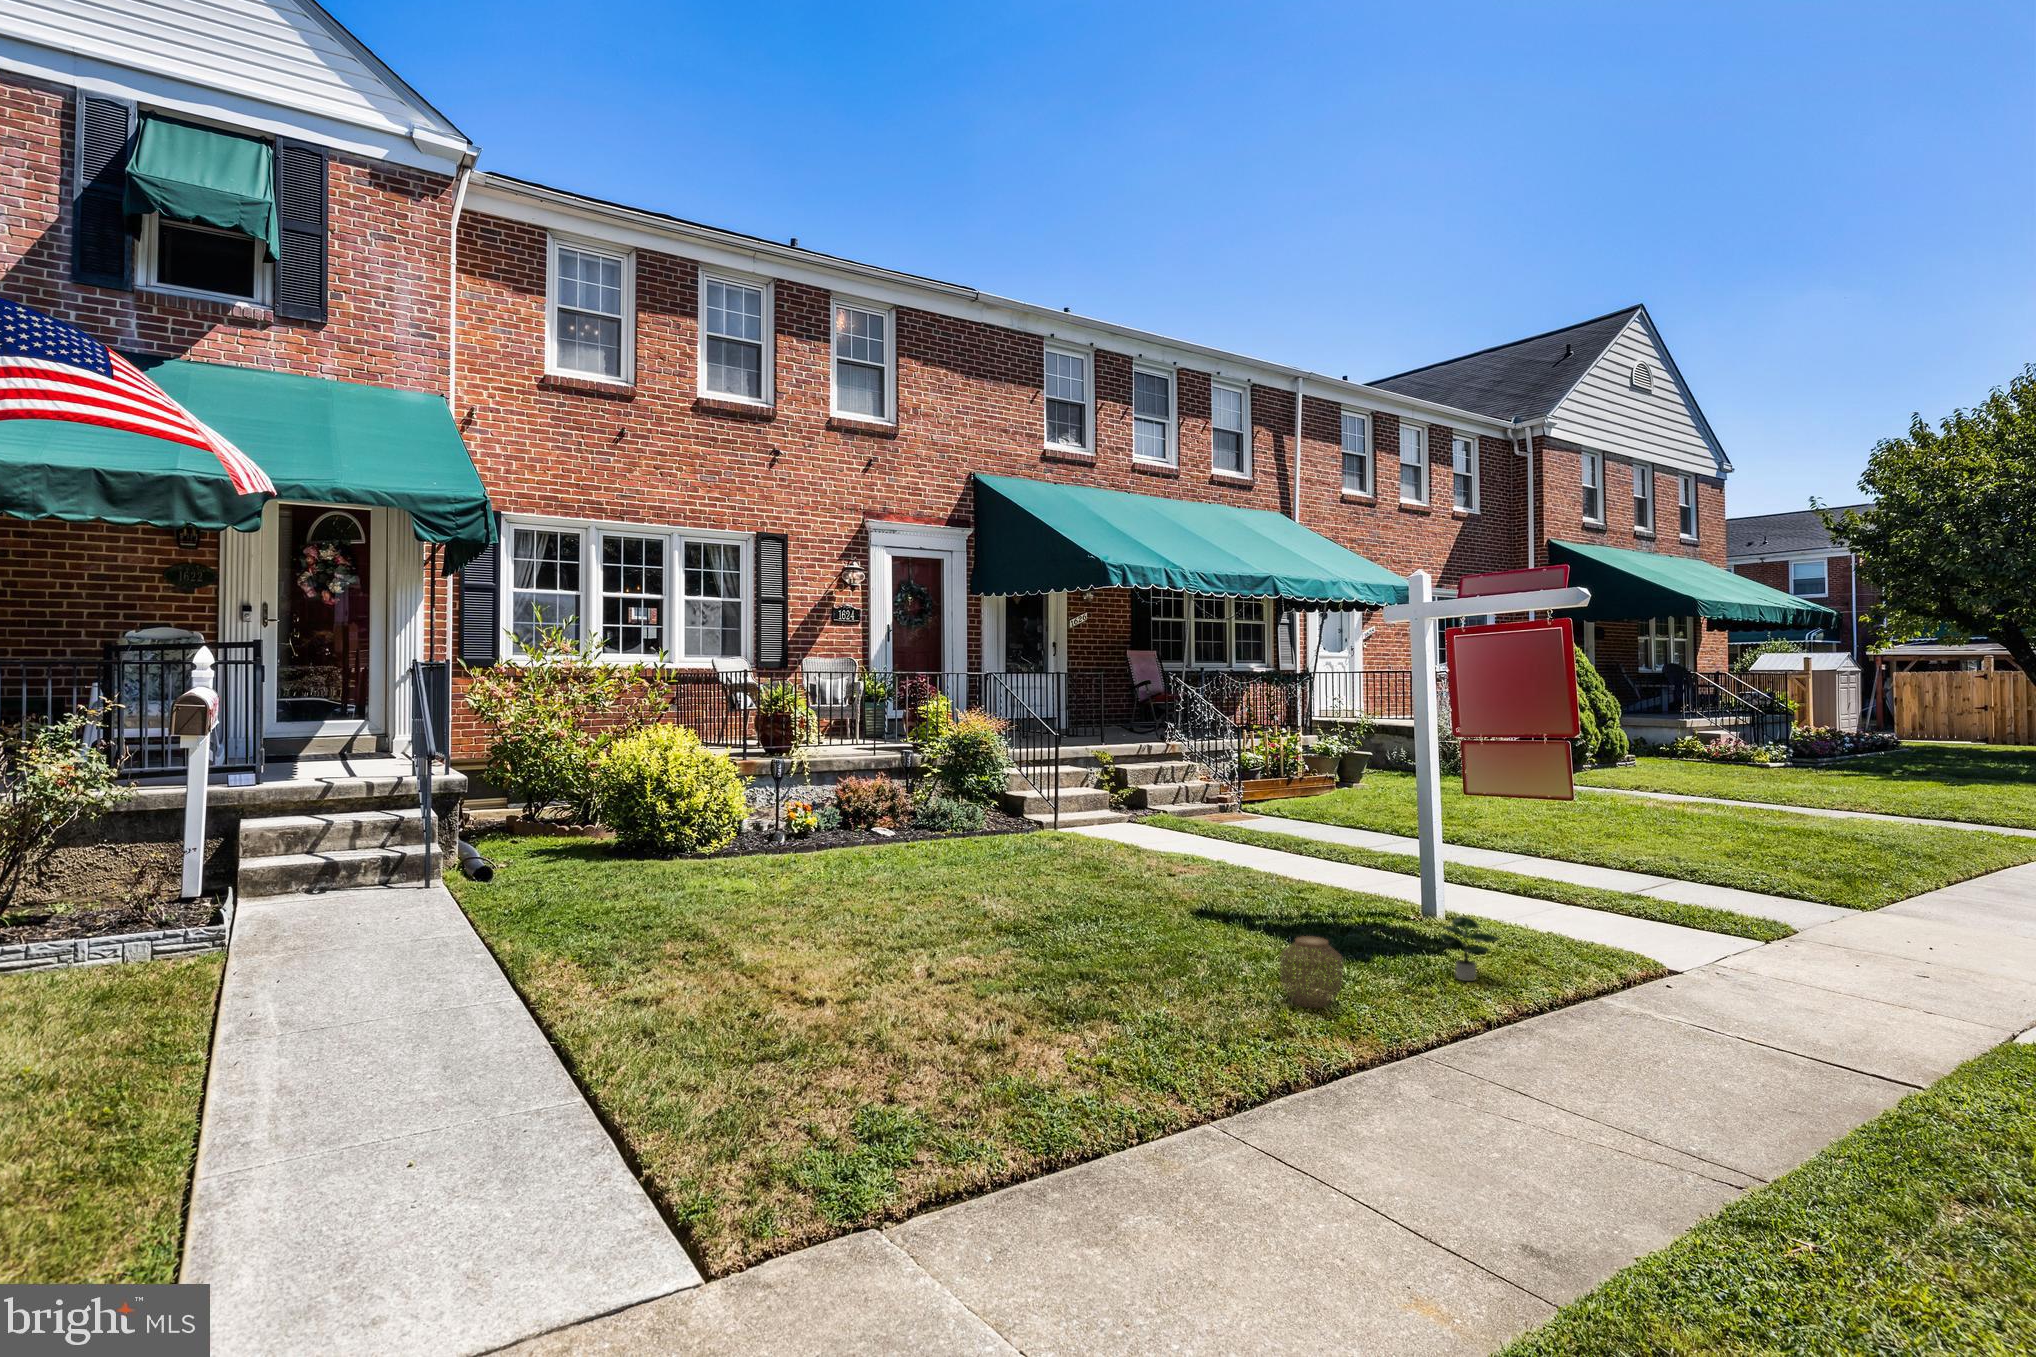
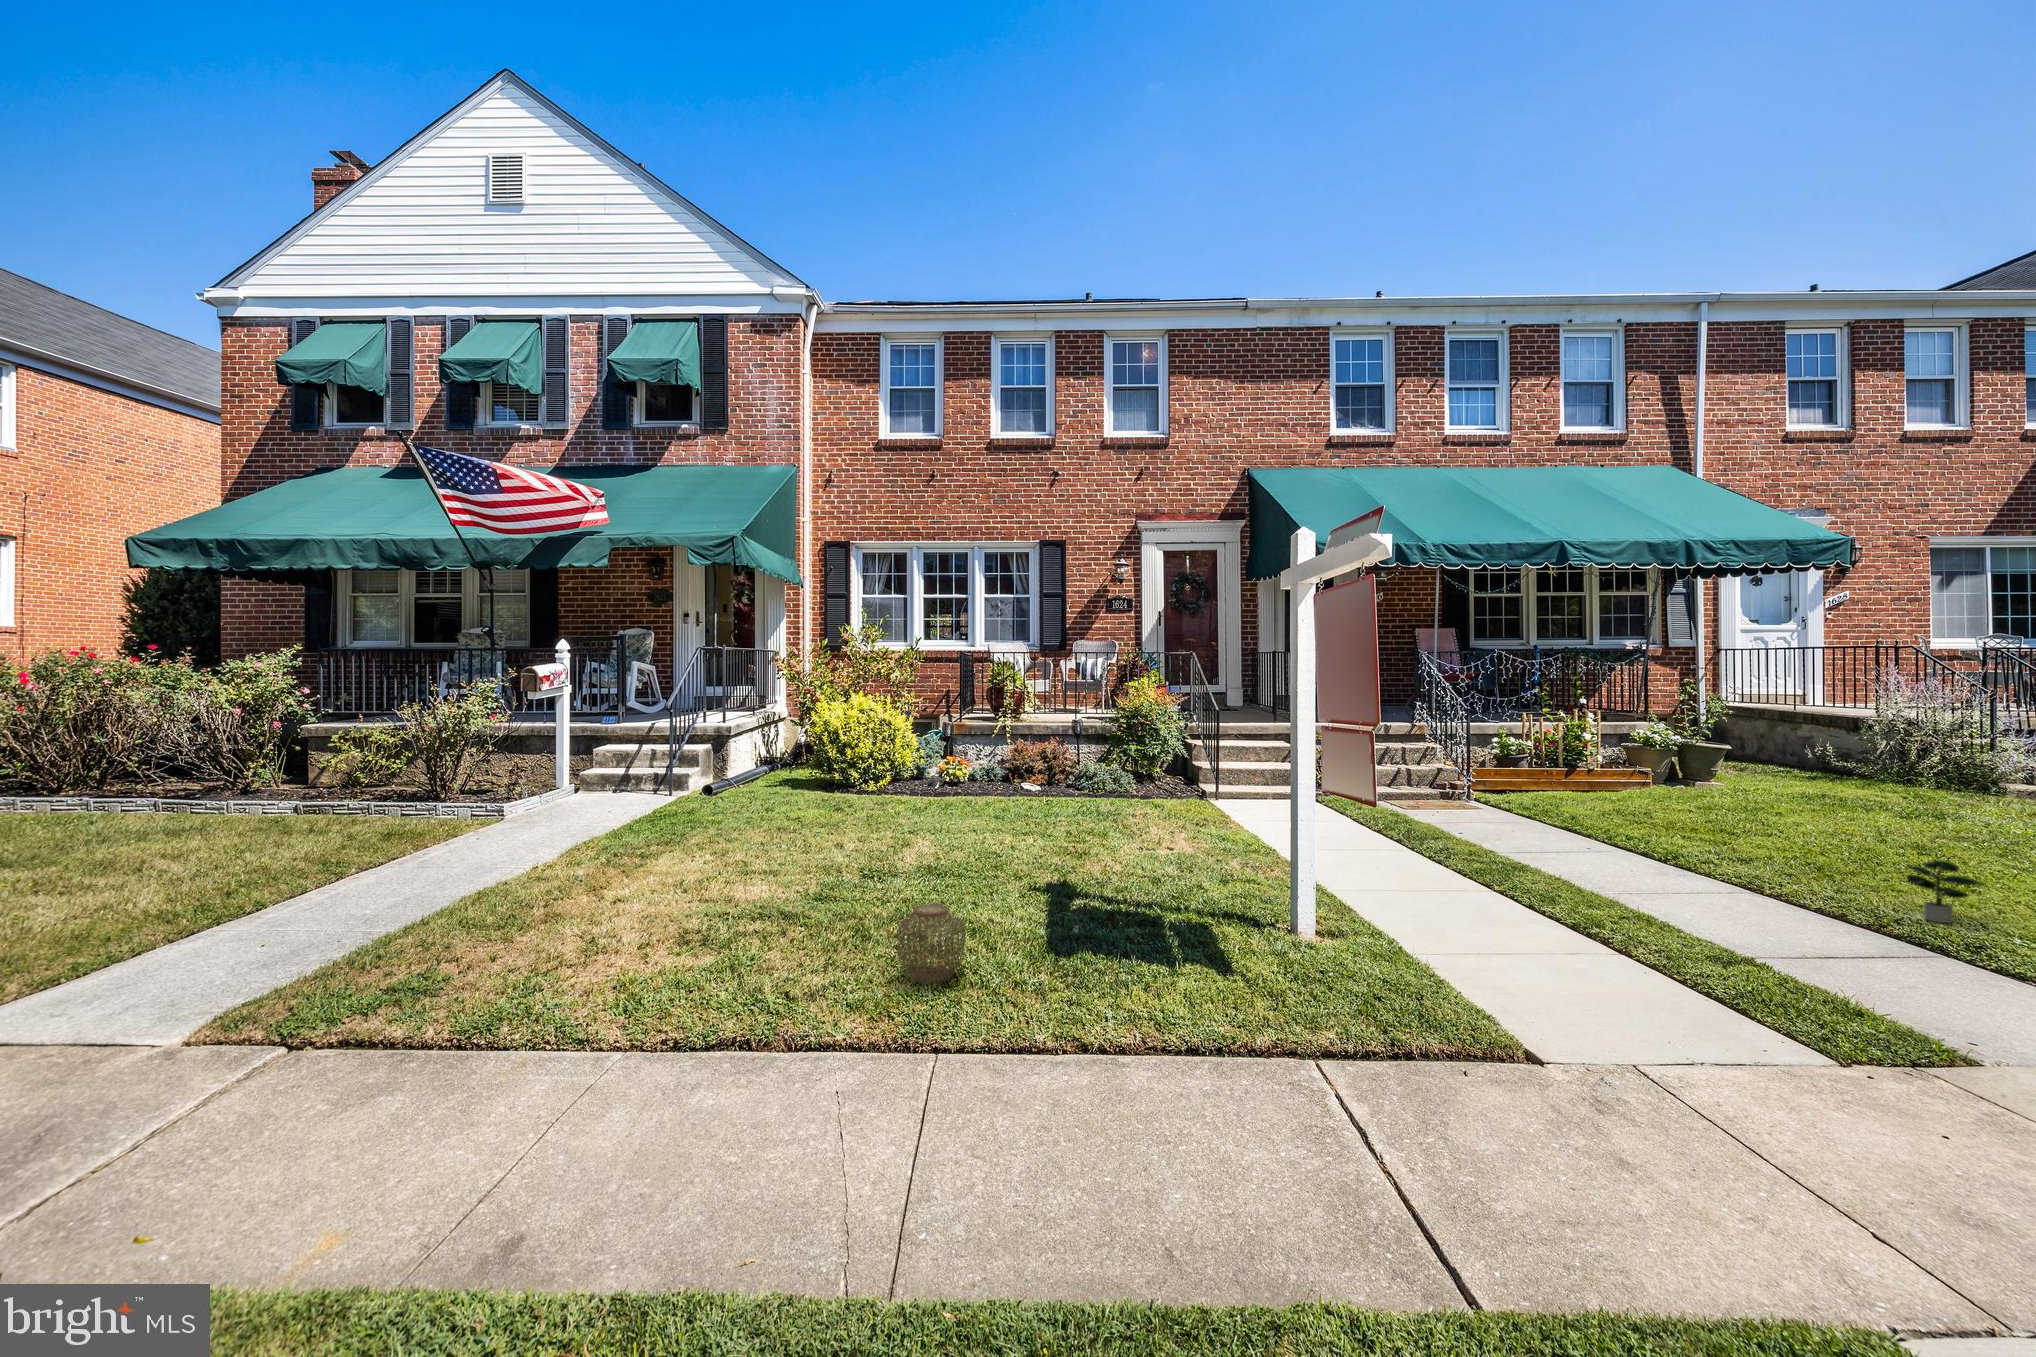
potted plant: present [1441,917,1499,981] -> present [1906,860,1982,923]

